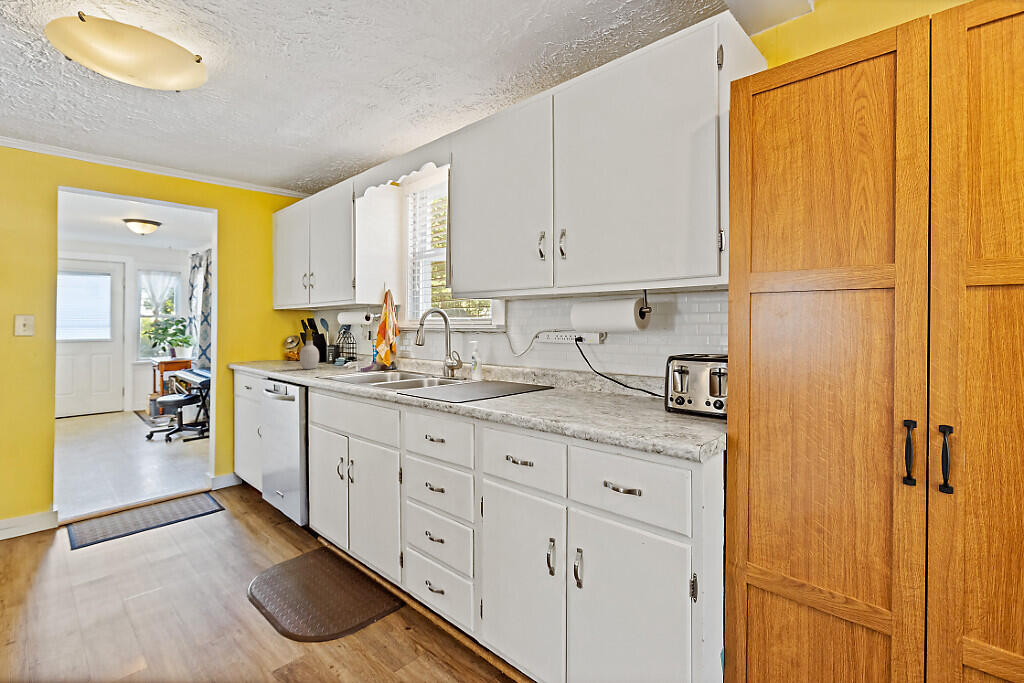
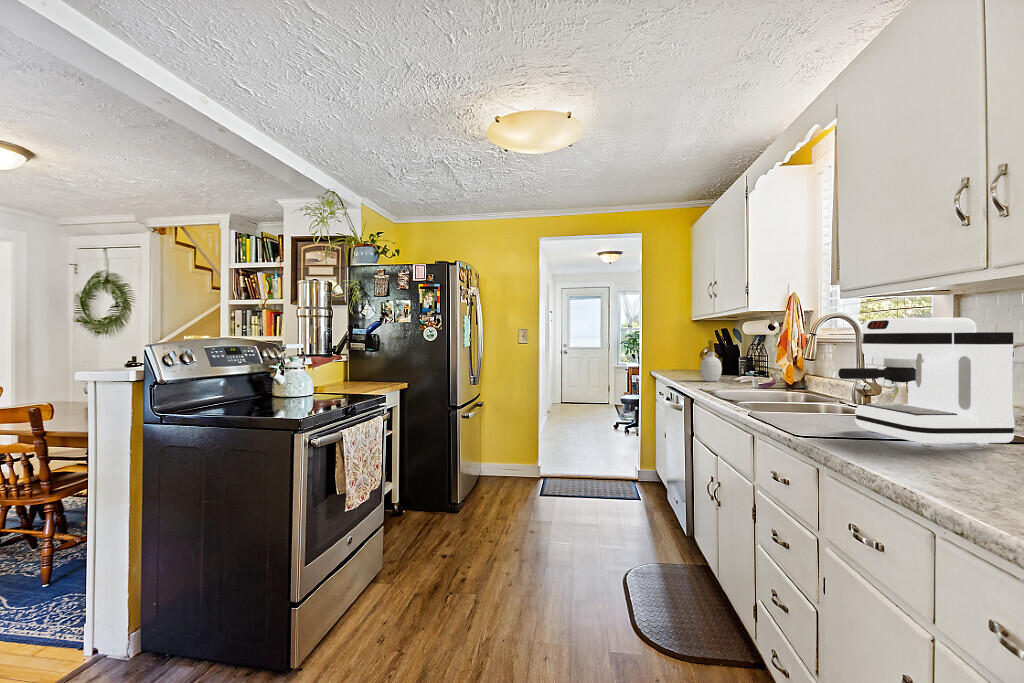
coffee maker: none [472,314,553,397] -> present [838,318,1014,446]

